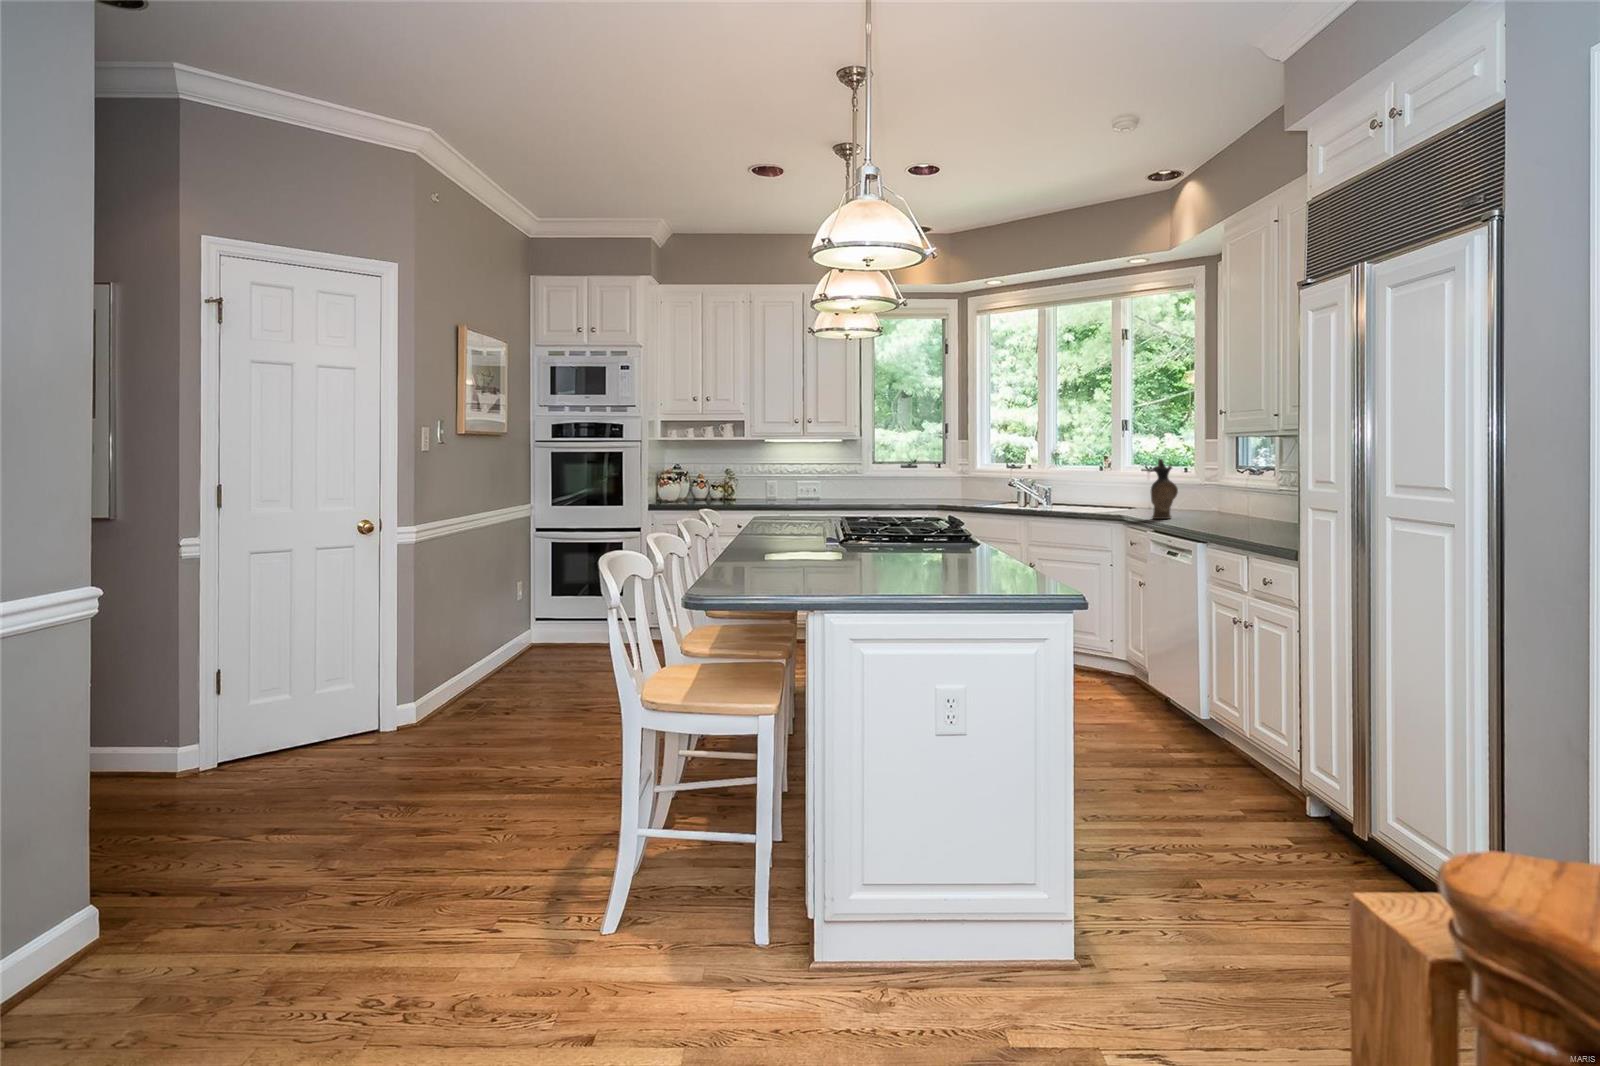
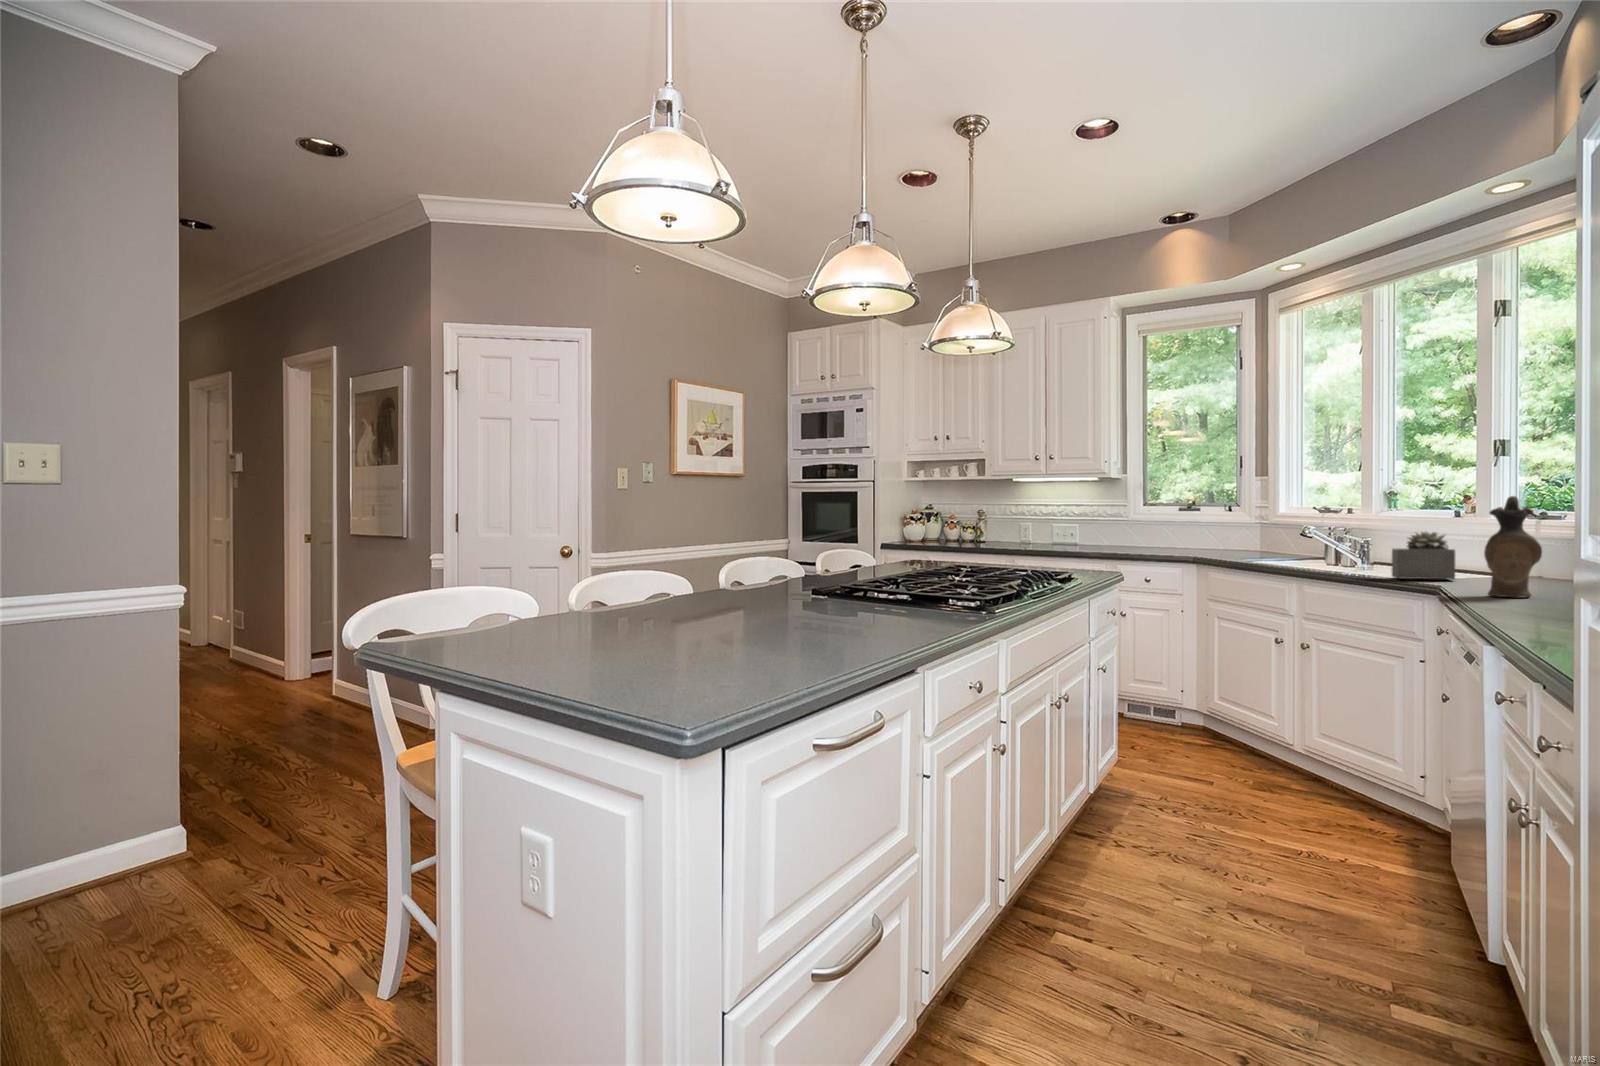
succulent plant: none [1079,480,1117,513] -> present [1392,531,1455,580]

